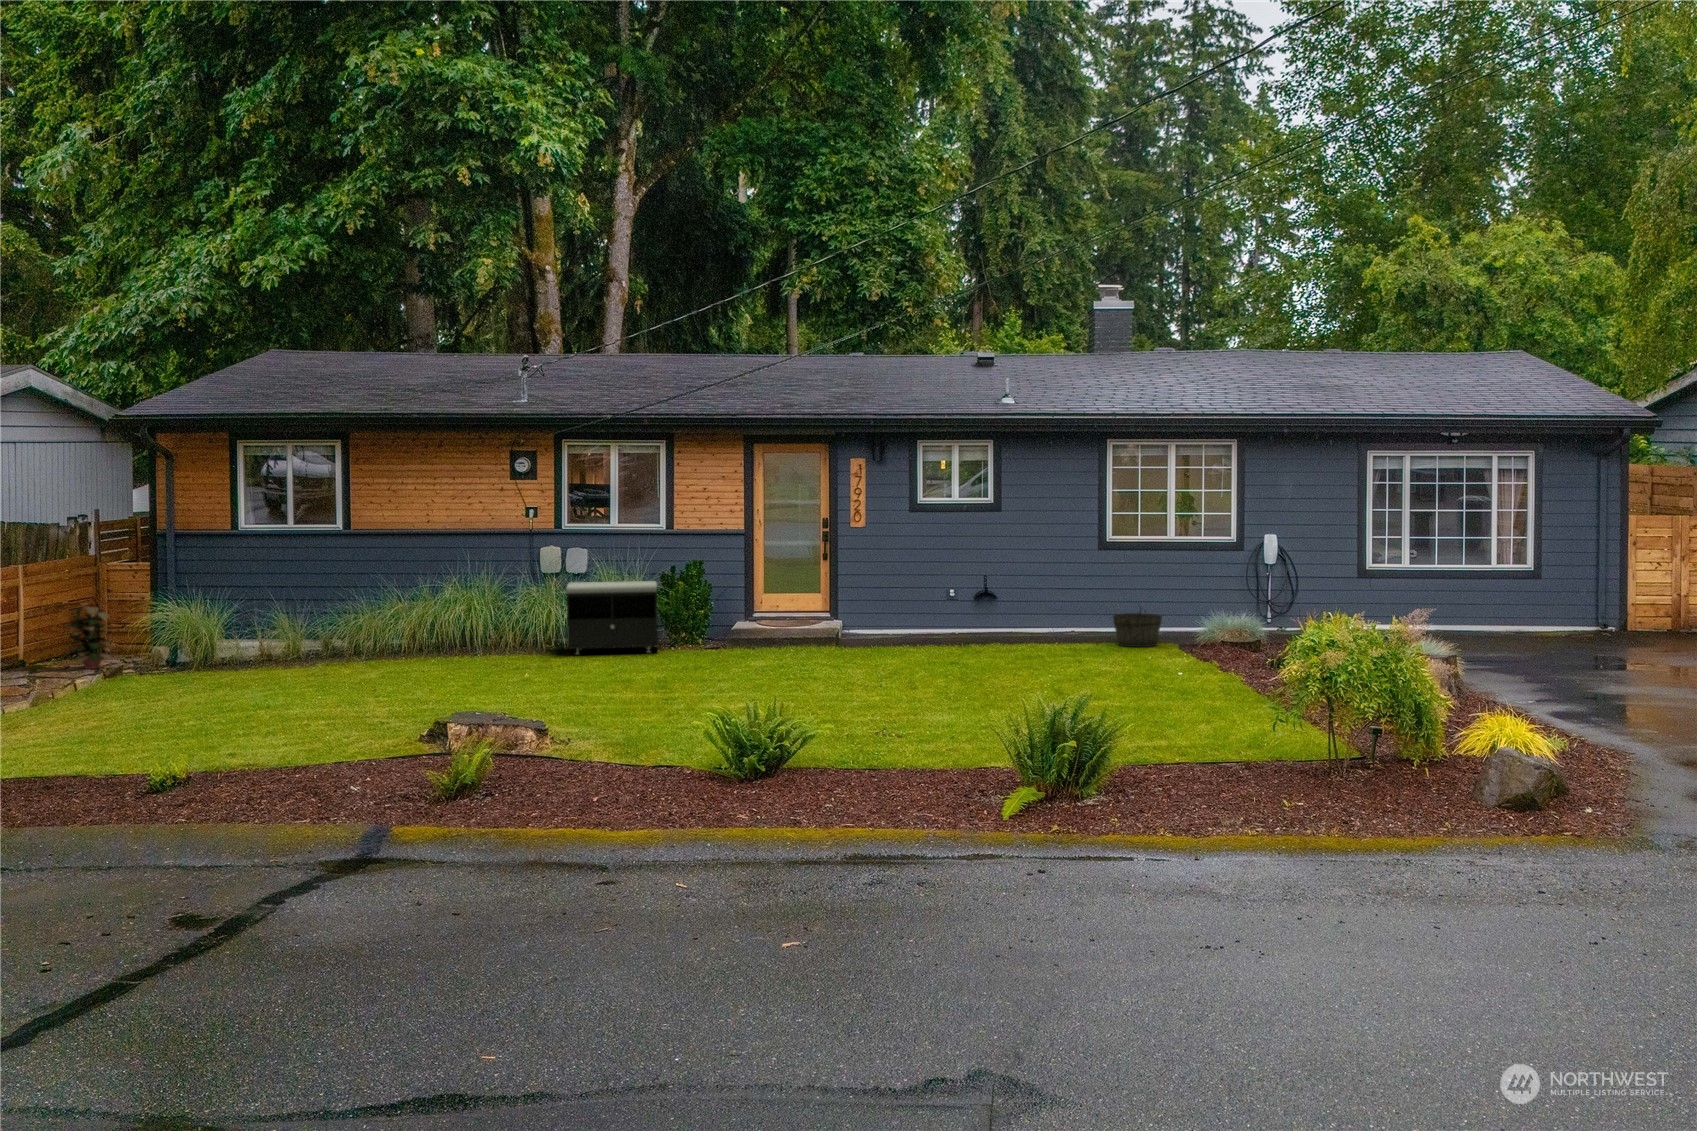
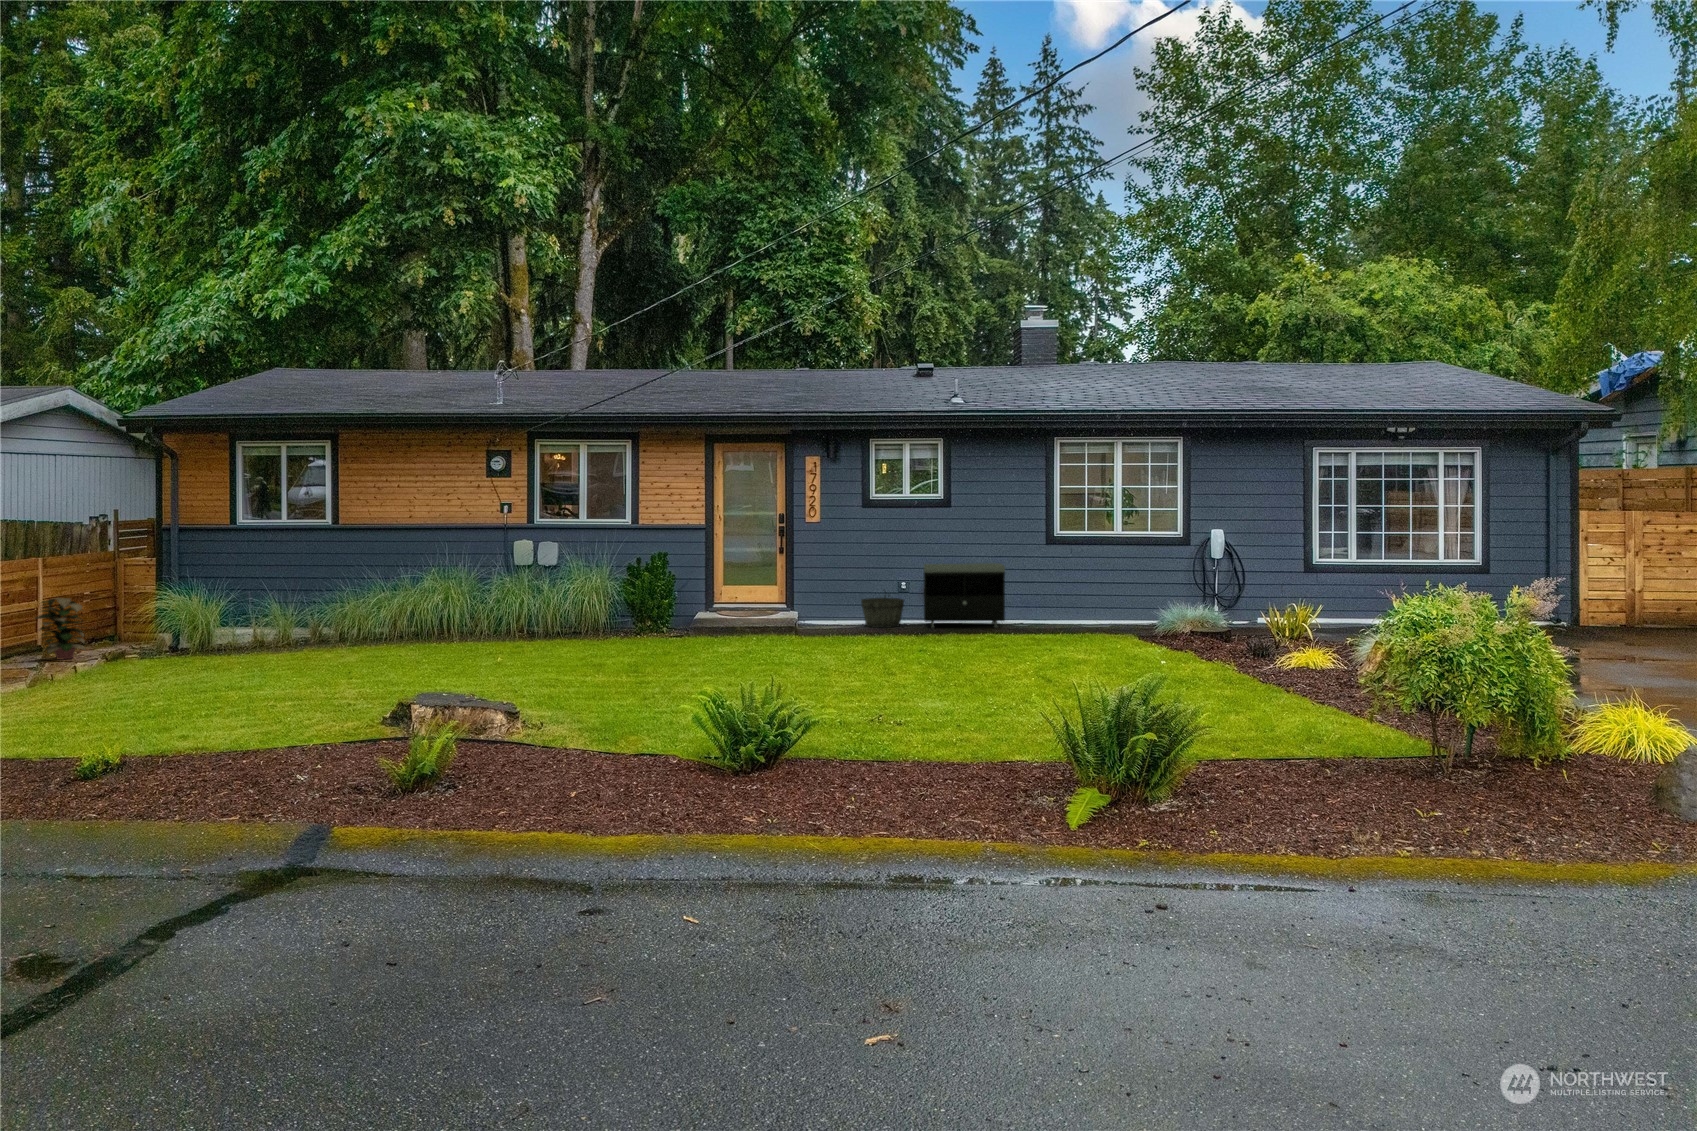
storage bench: present [566,581,658,654] -> present [924,563,1005,627]
wooden bucket: present [1113,610,1162,647] -> present [861,597,904,628]

